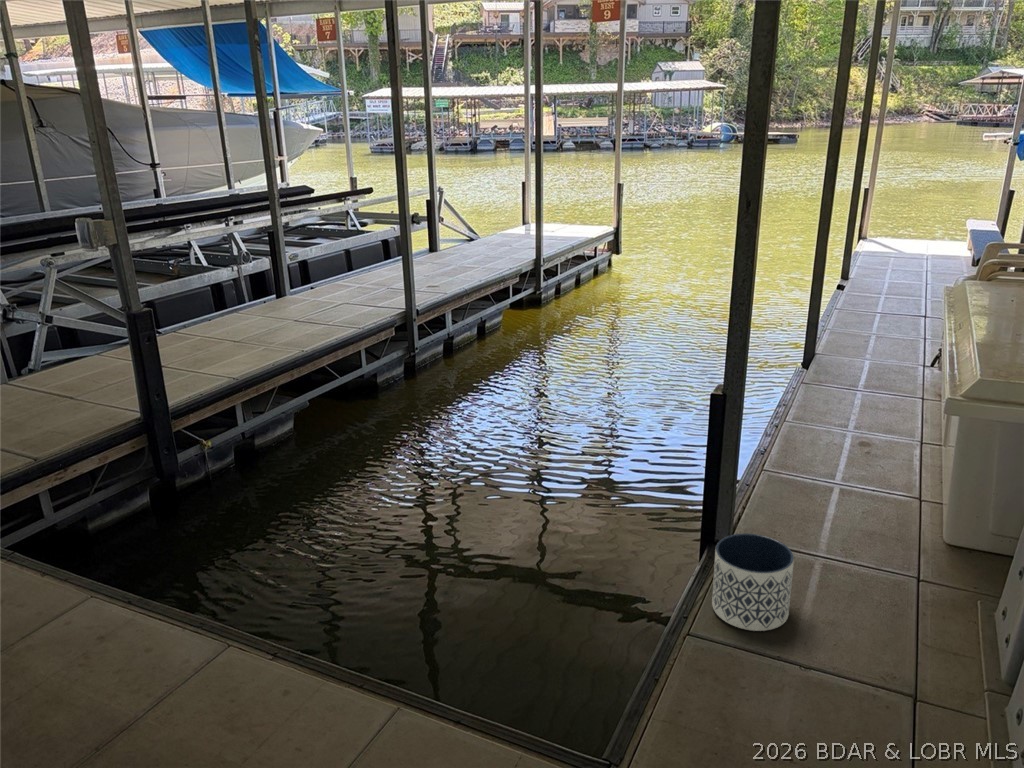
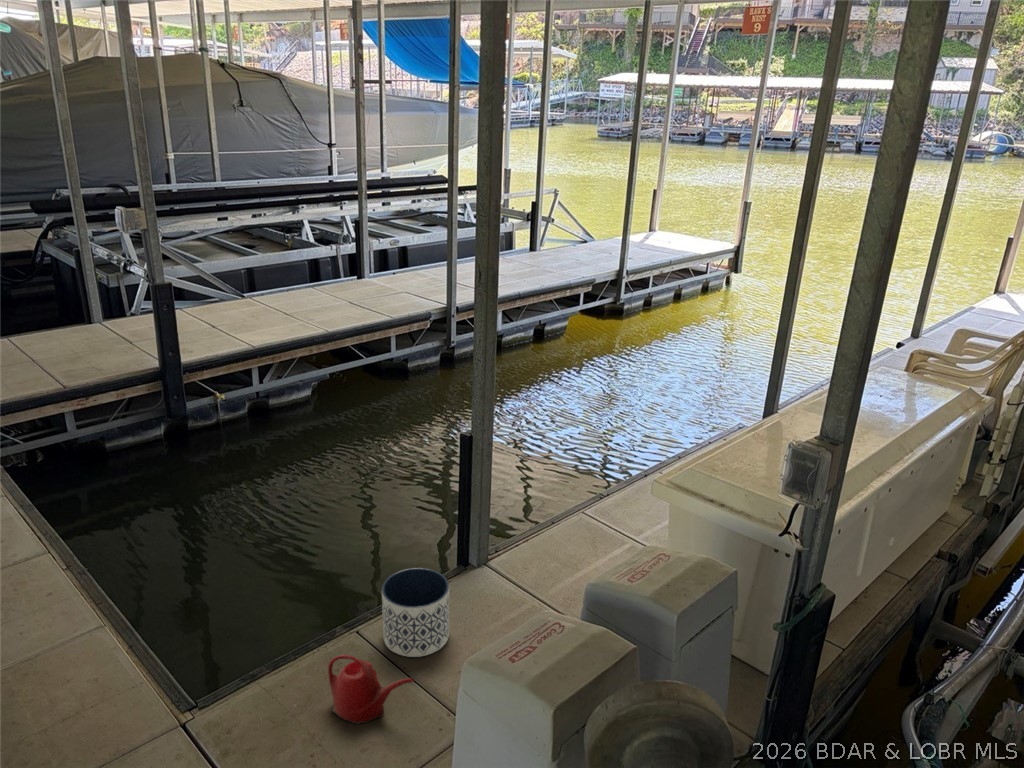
watering can: none [751,631,861,707] -> present [328,654,414,724]

